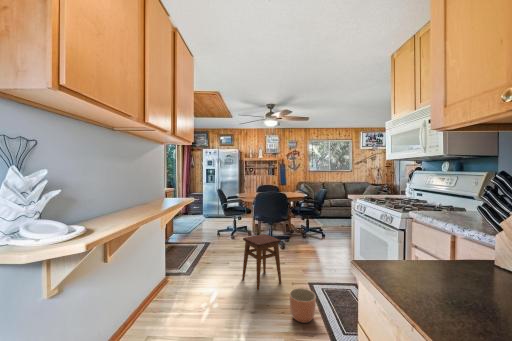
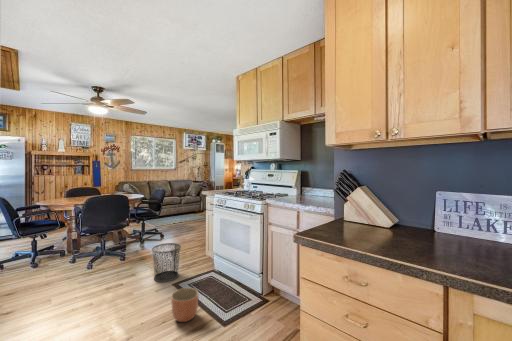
stool: present [242,234,281,290] -> none [88,245,143,313]
waste bin: none [294,242,321,279] -> present [152,243,181,282]

